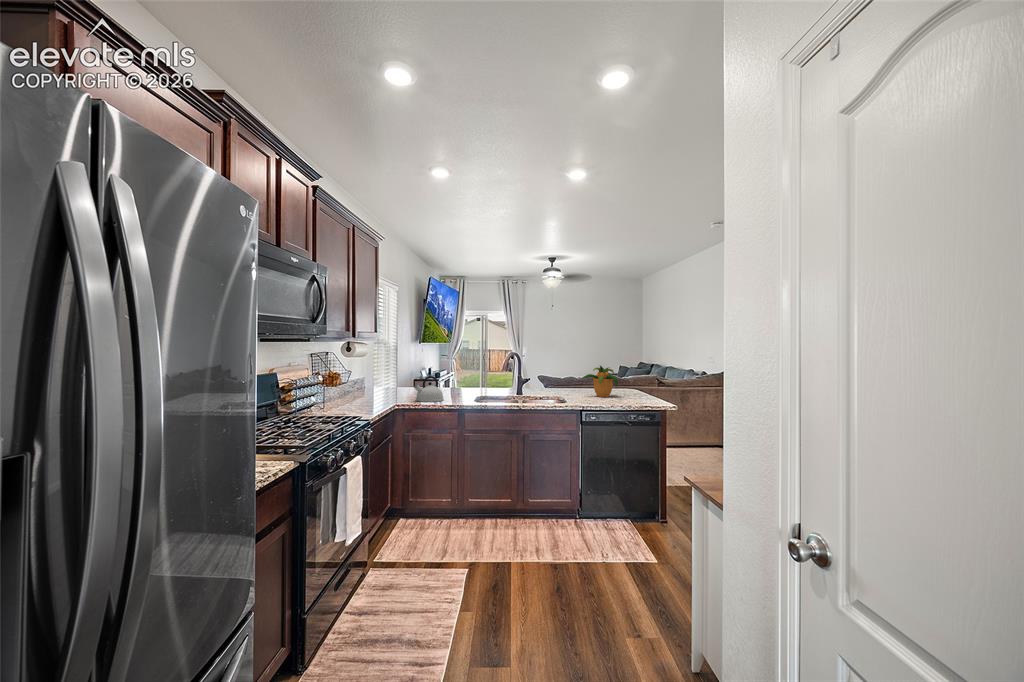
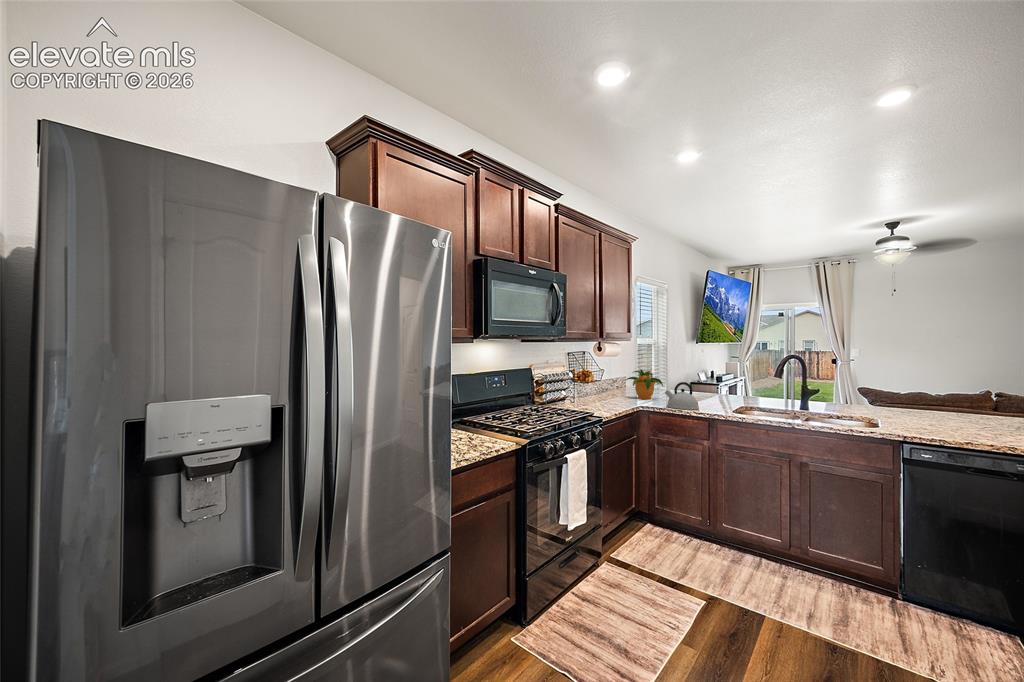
potted plant: present [582,366,618,397] -> present [626,369,663,399]

